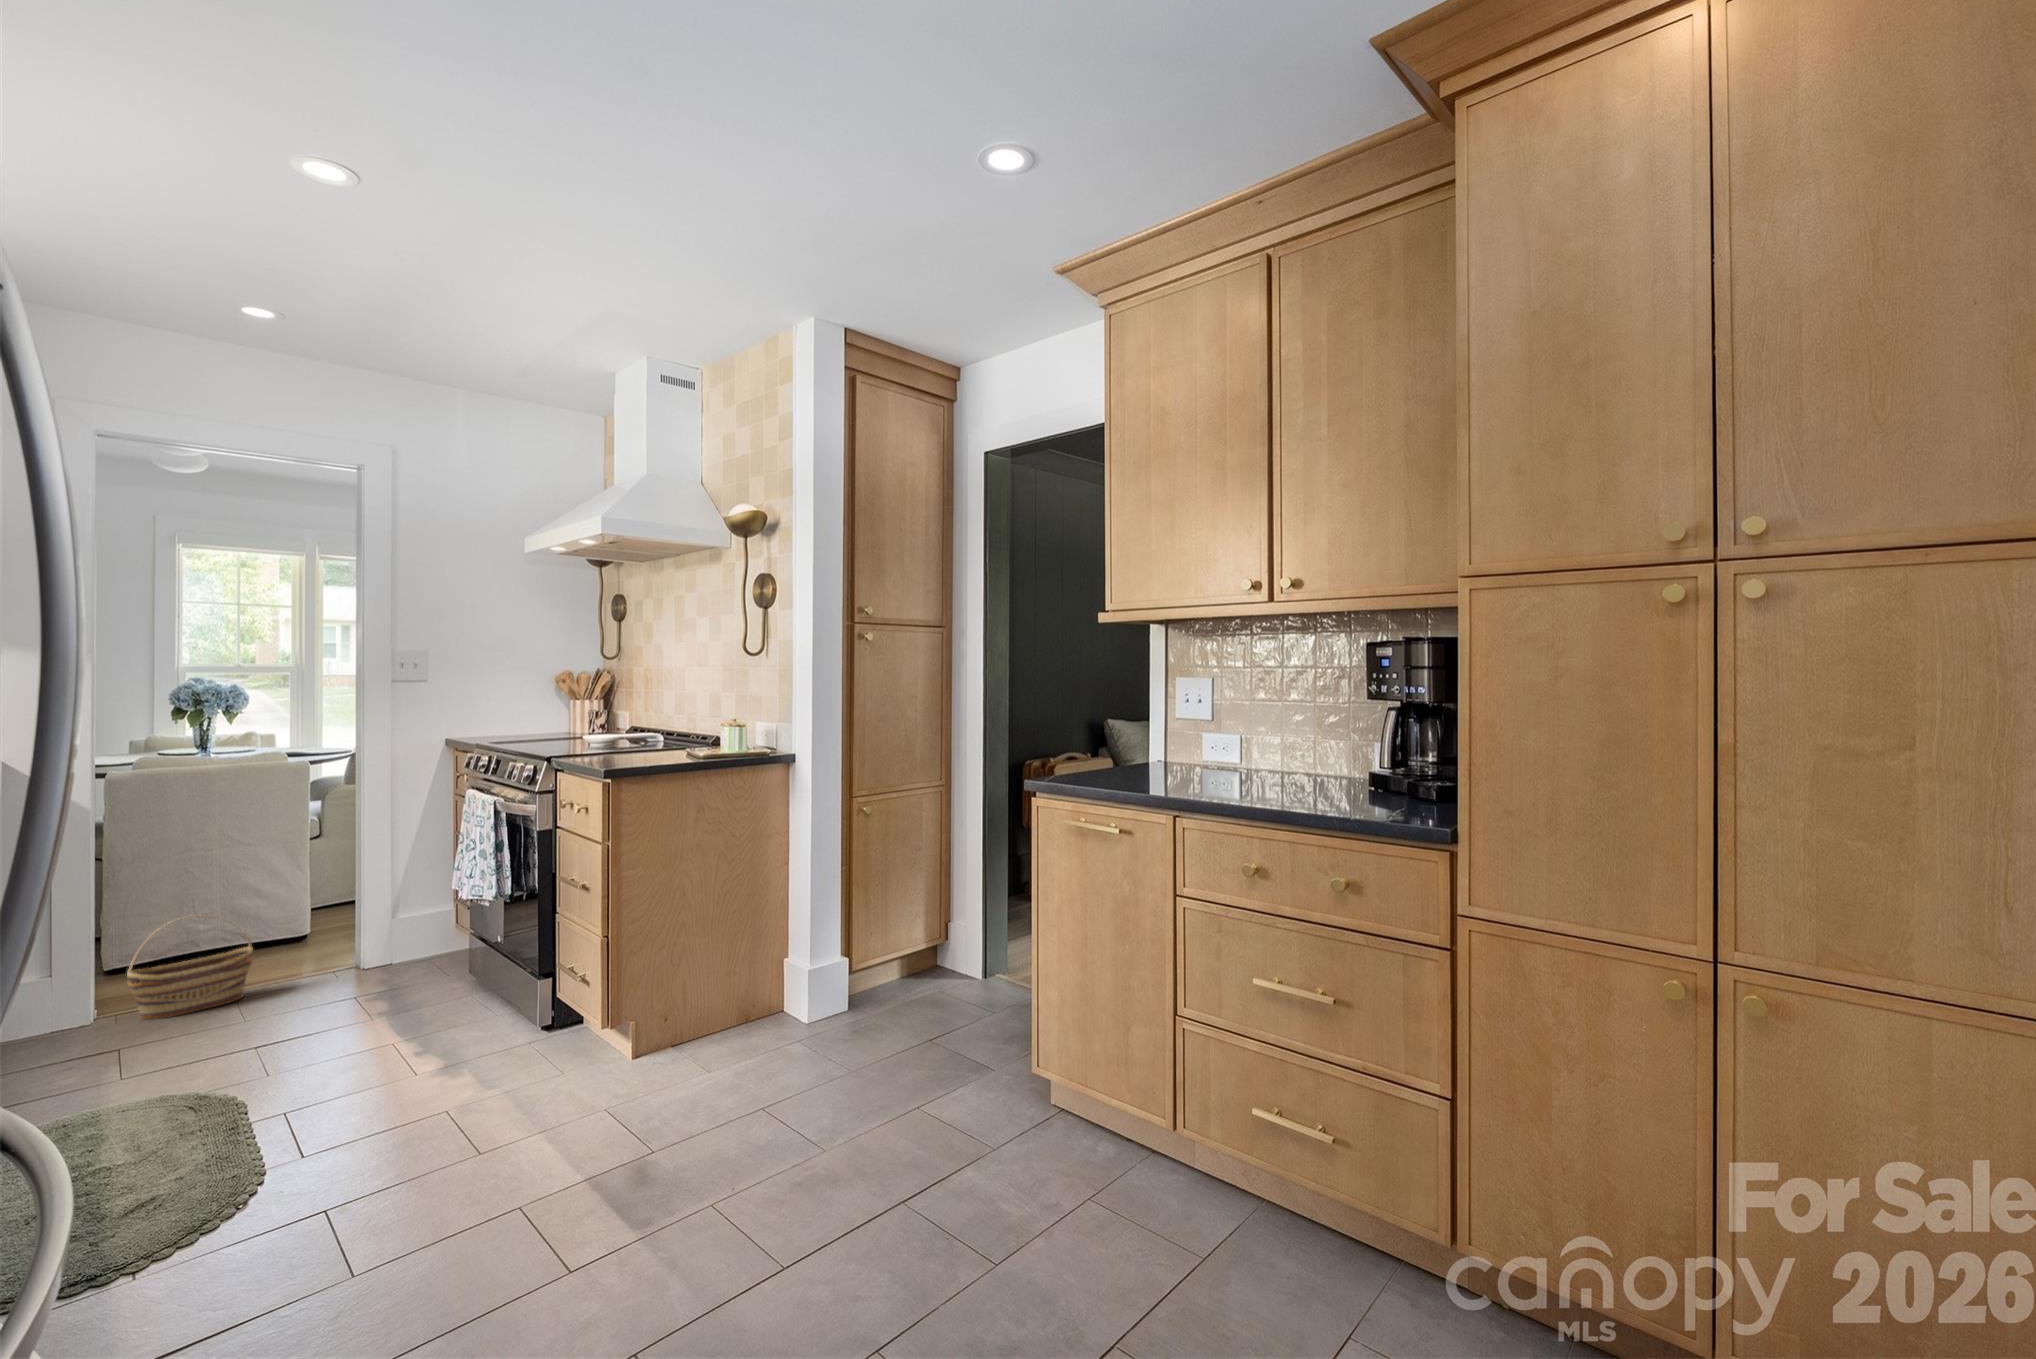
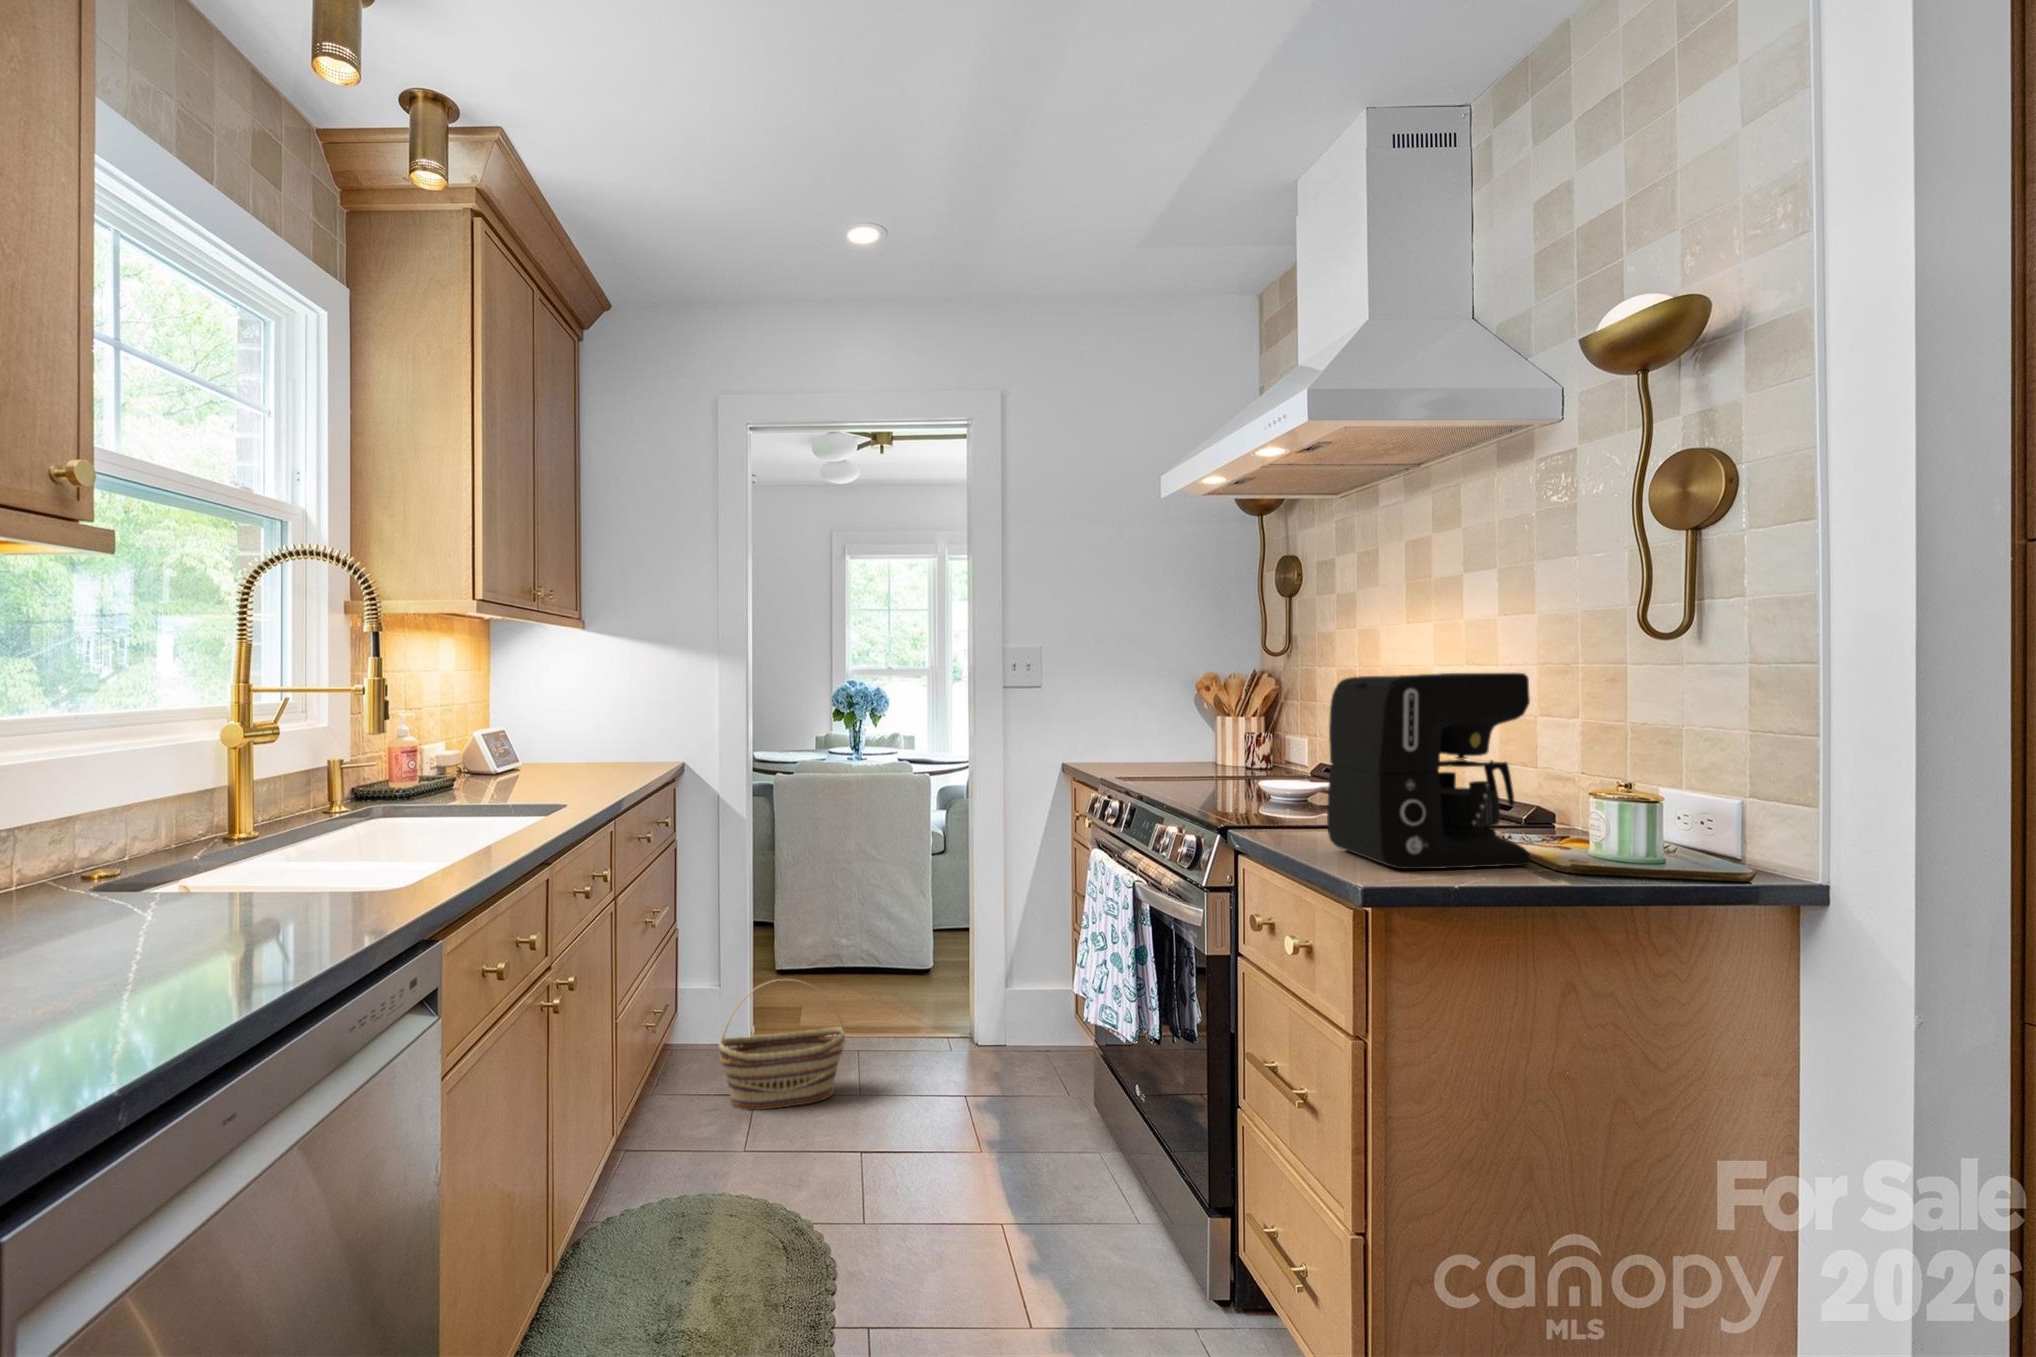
coffee maker: none [600,673,693,765] -> present [1327,673,1531,869]

